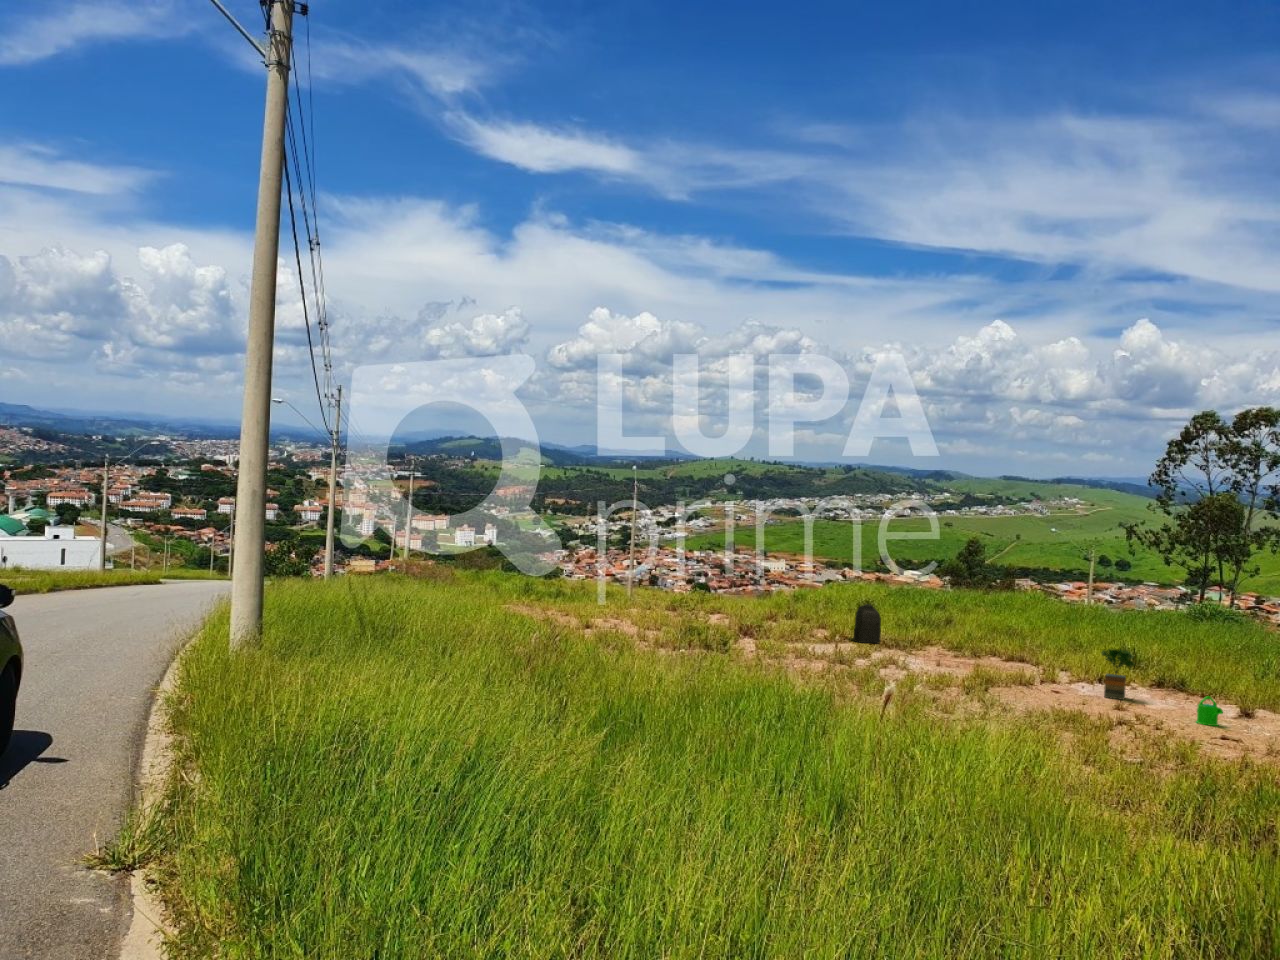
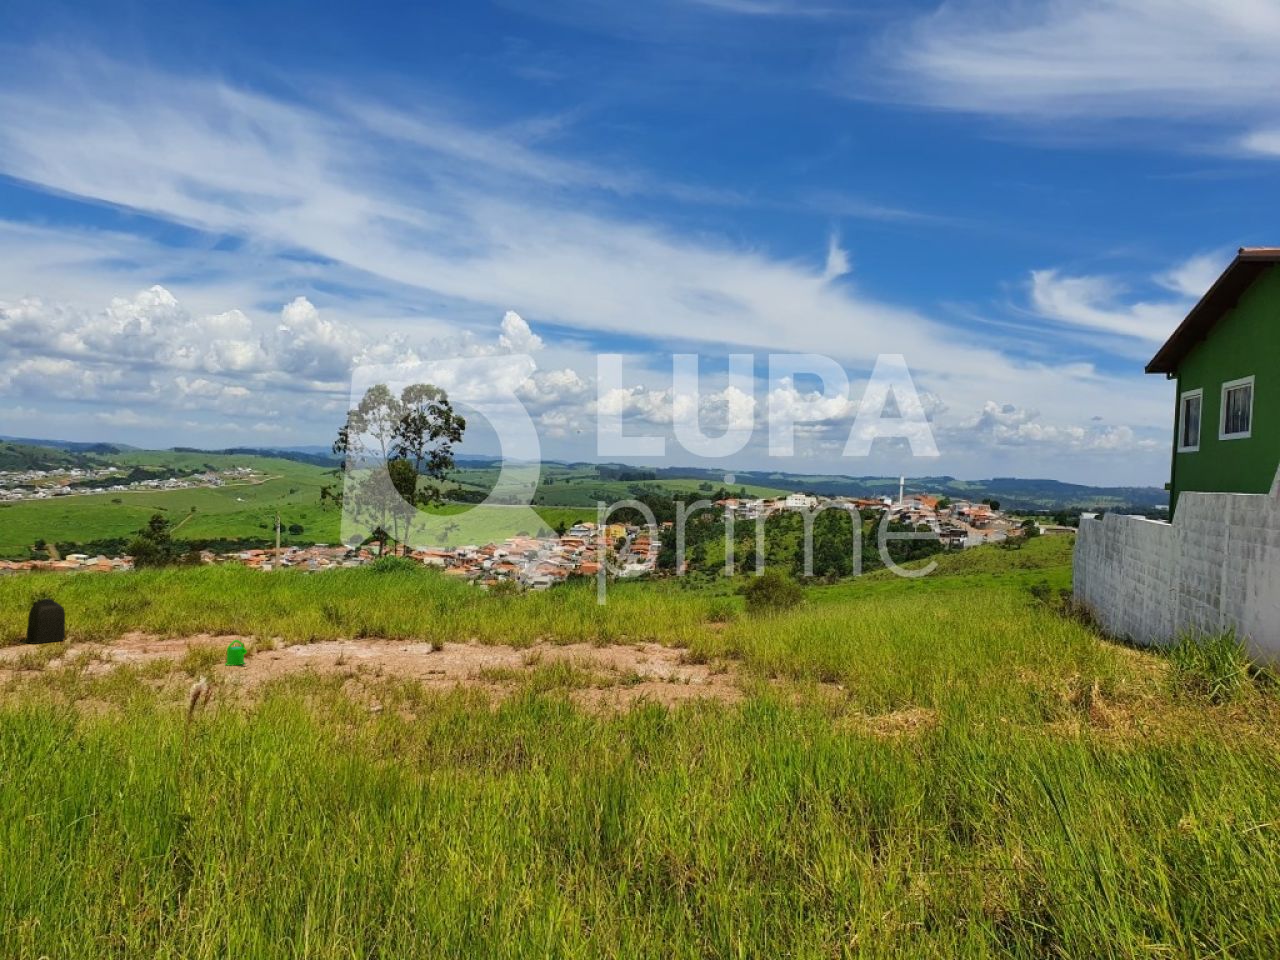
potted tree: present [1101,648,1134,700] -> none [320,611,353,658]
watering can: present [1196,696,1223,726] -> present [225,640,247,666]

